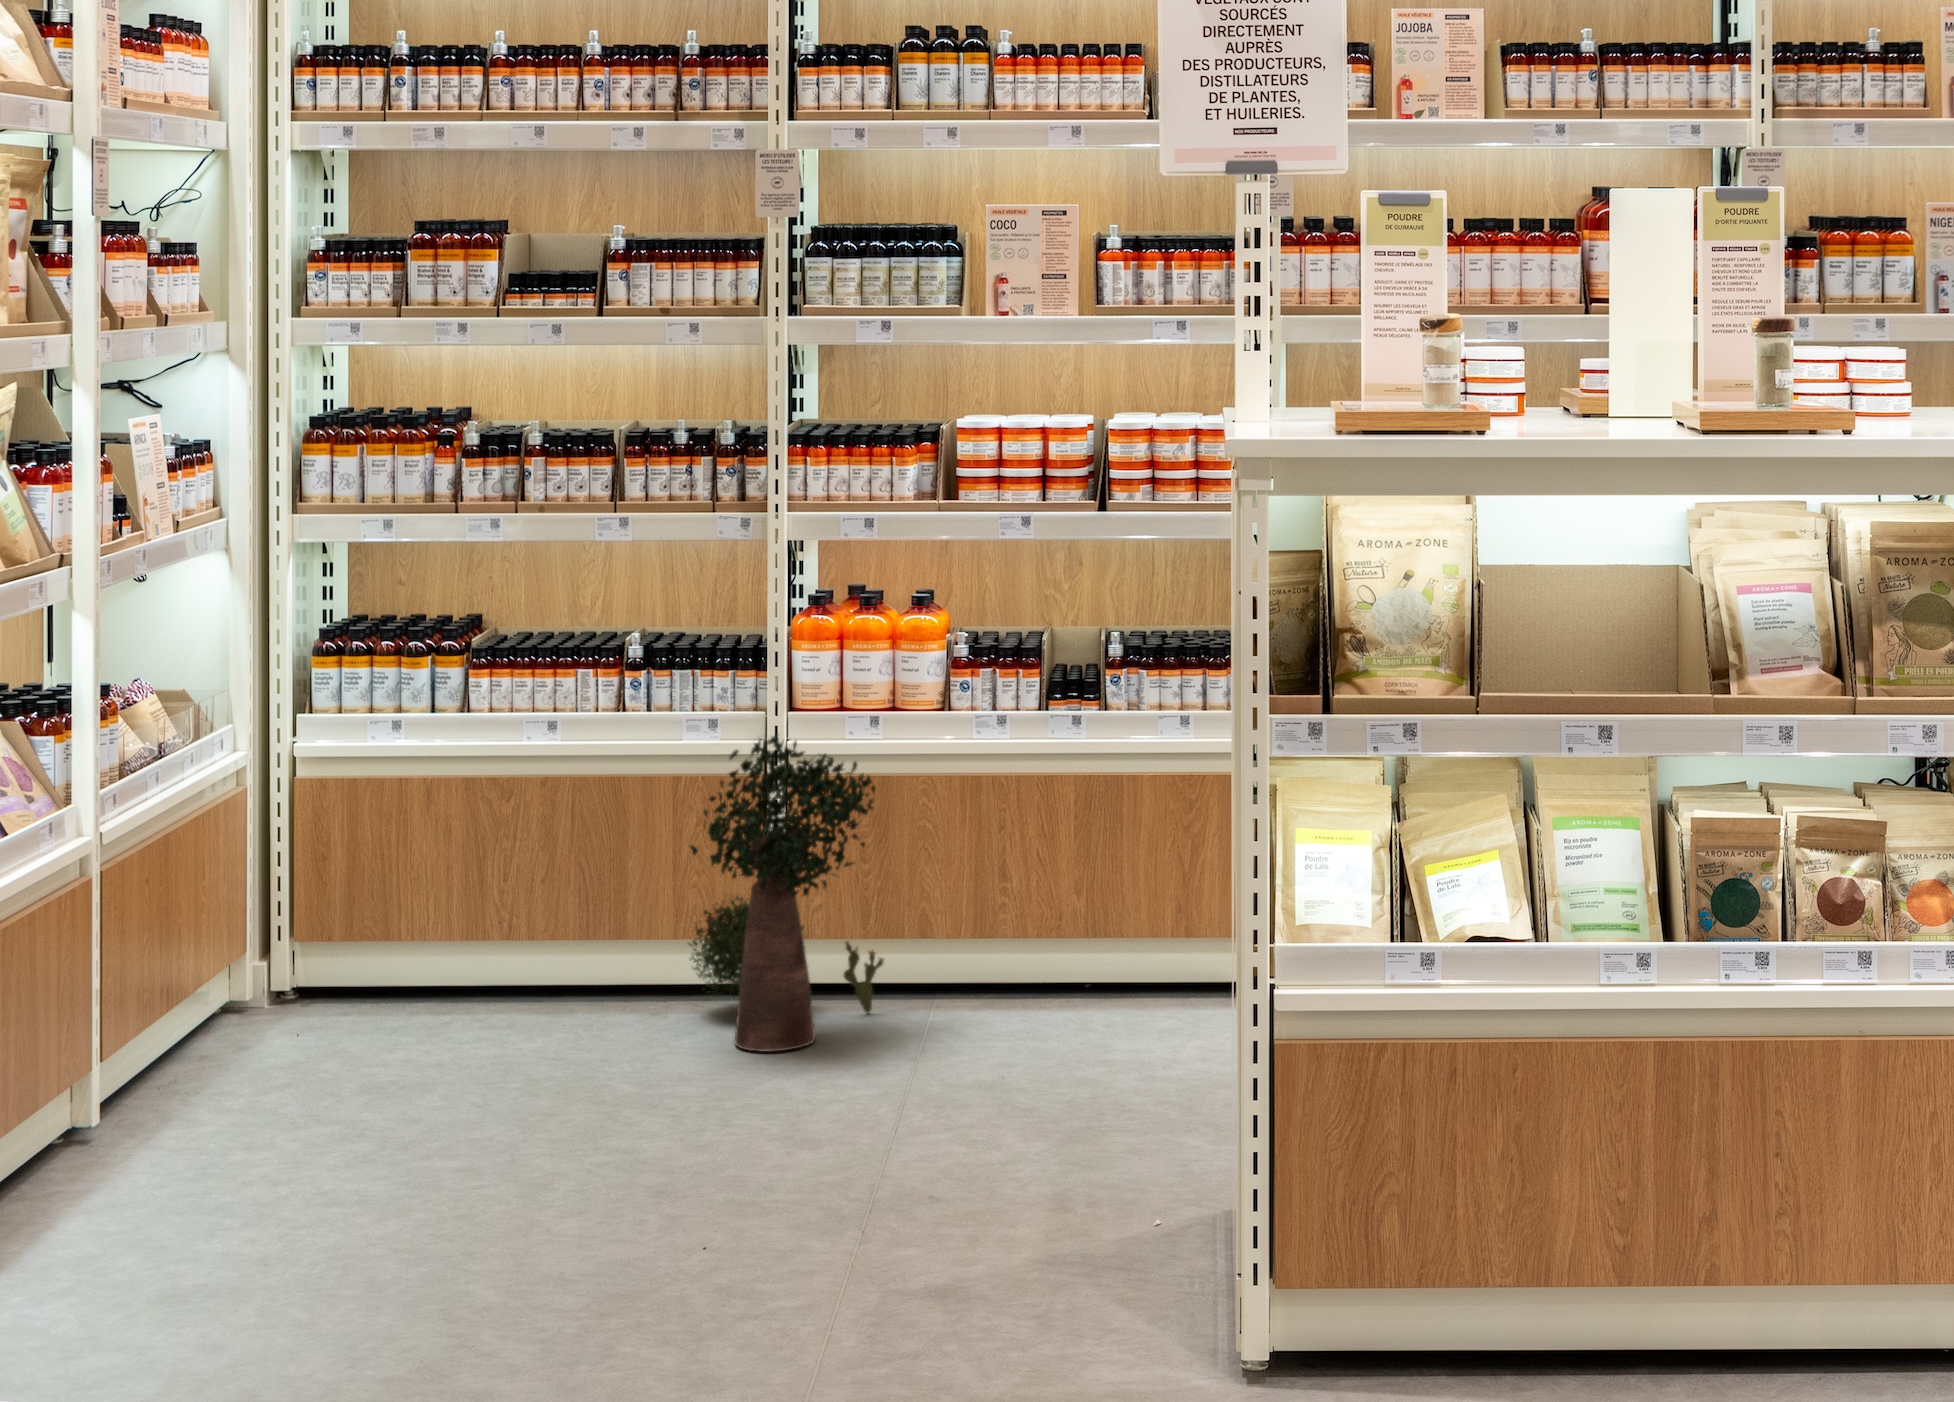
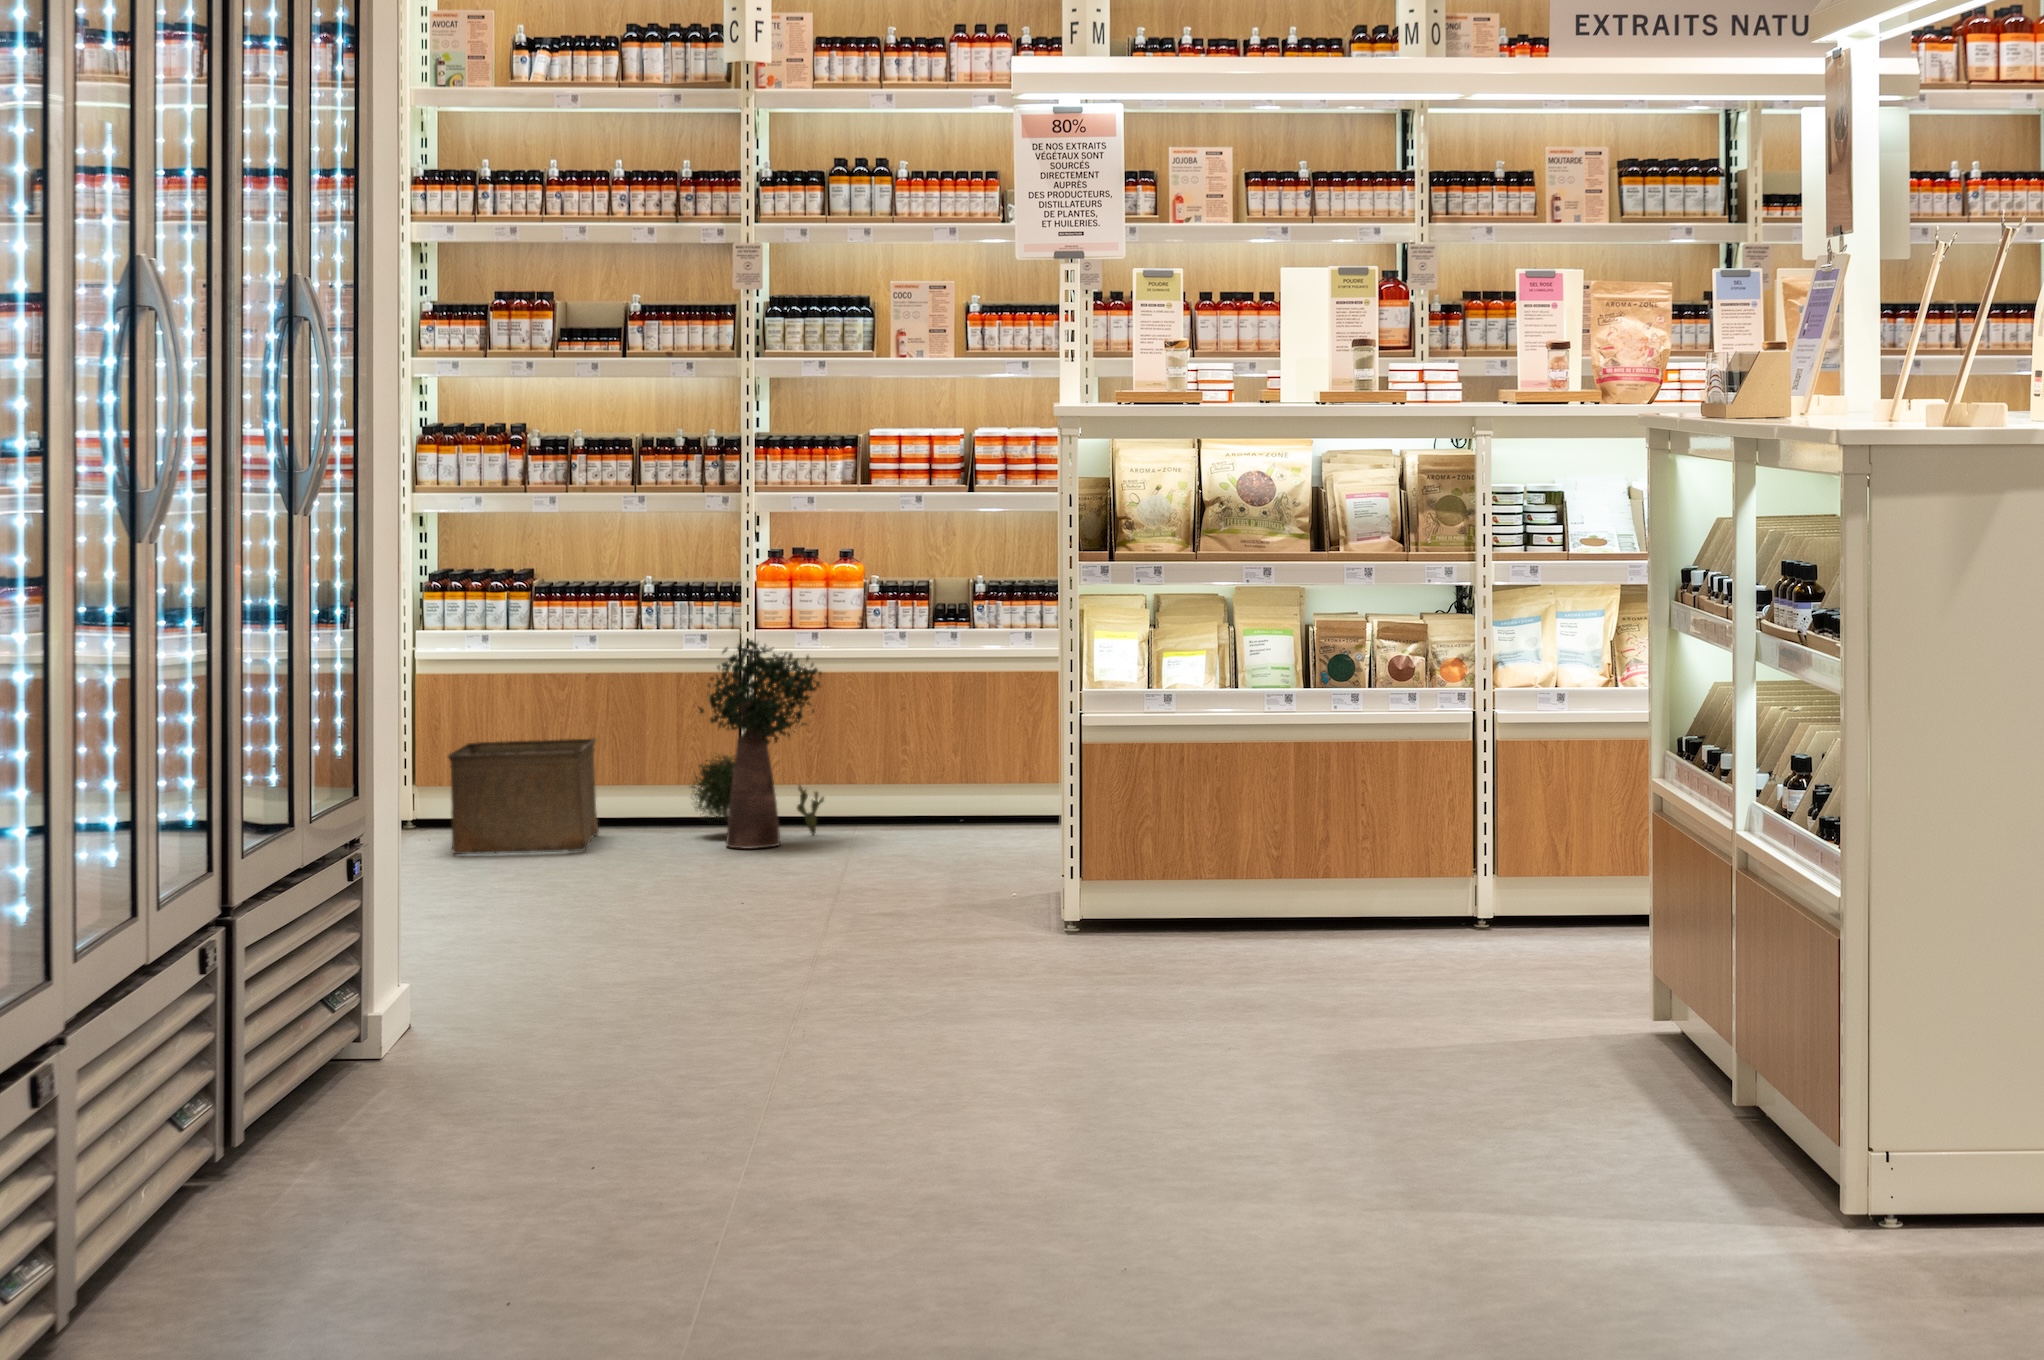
storage bin: none [322,869,564,1058] -> present [448,739,599,854]

